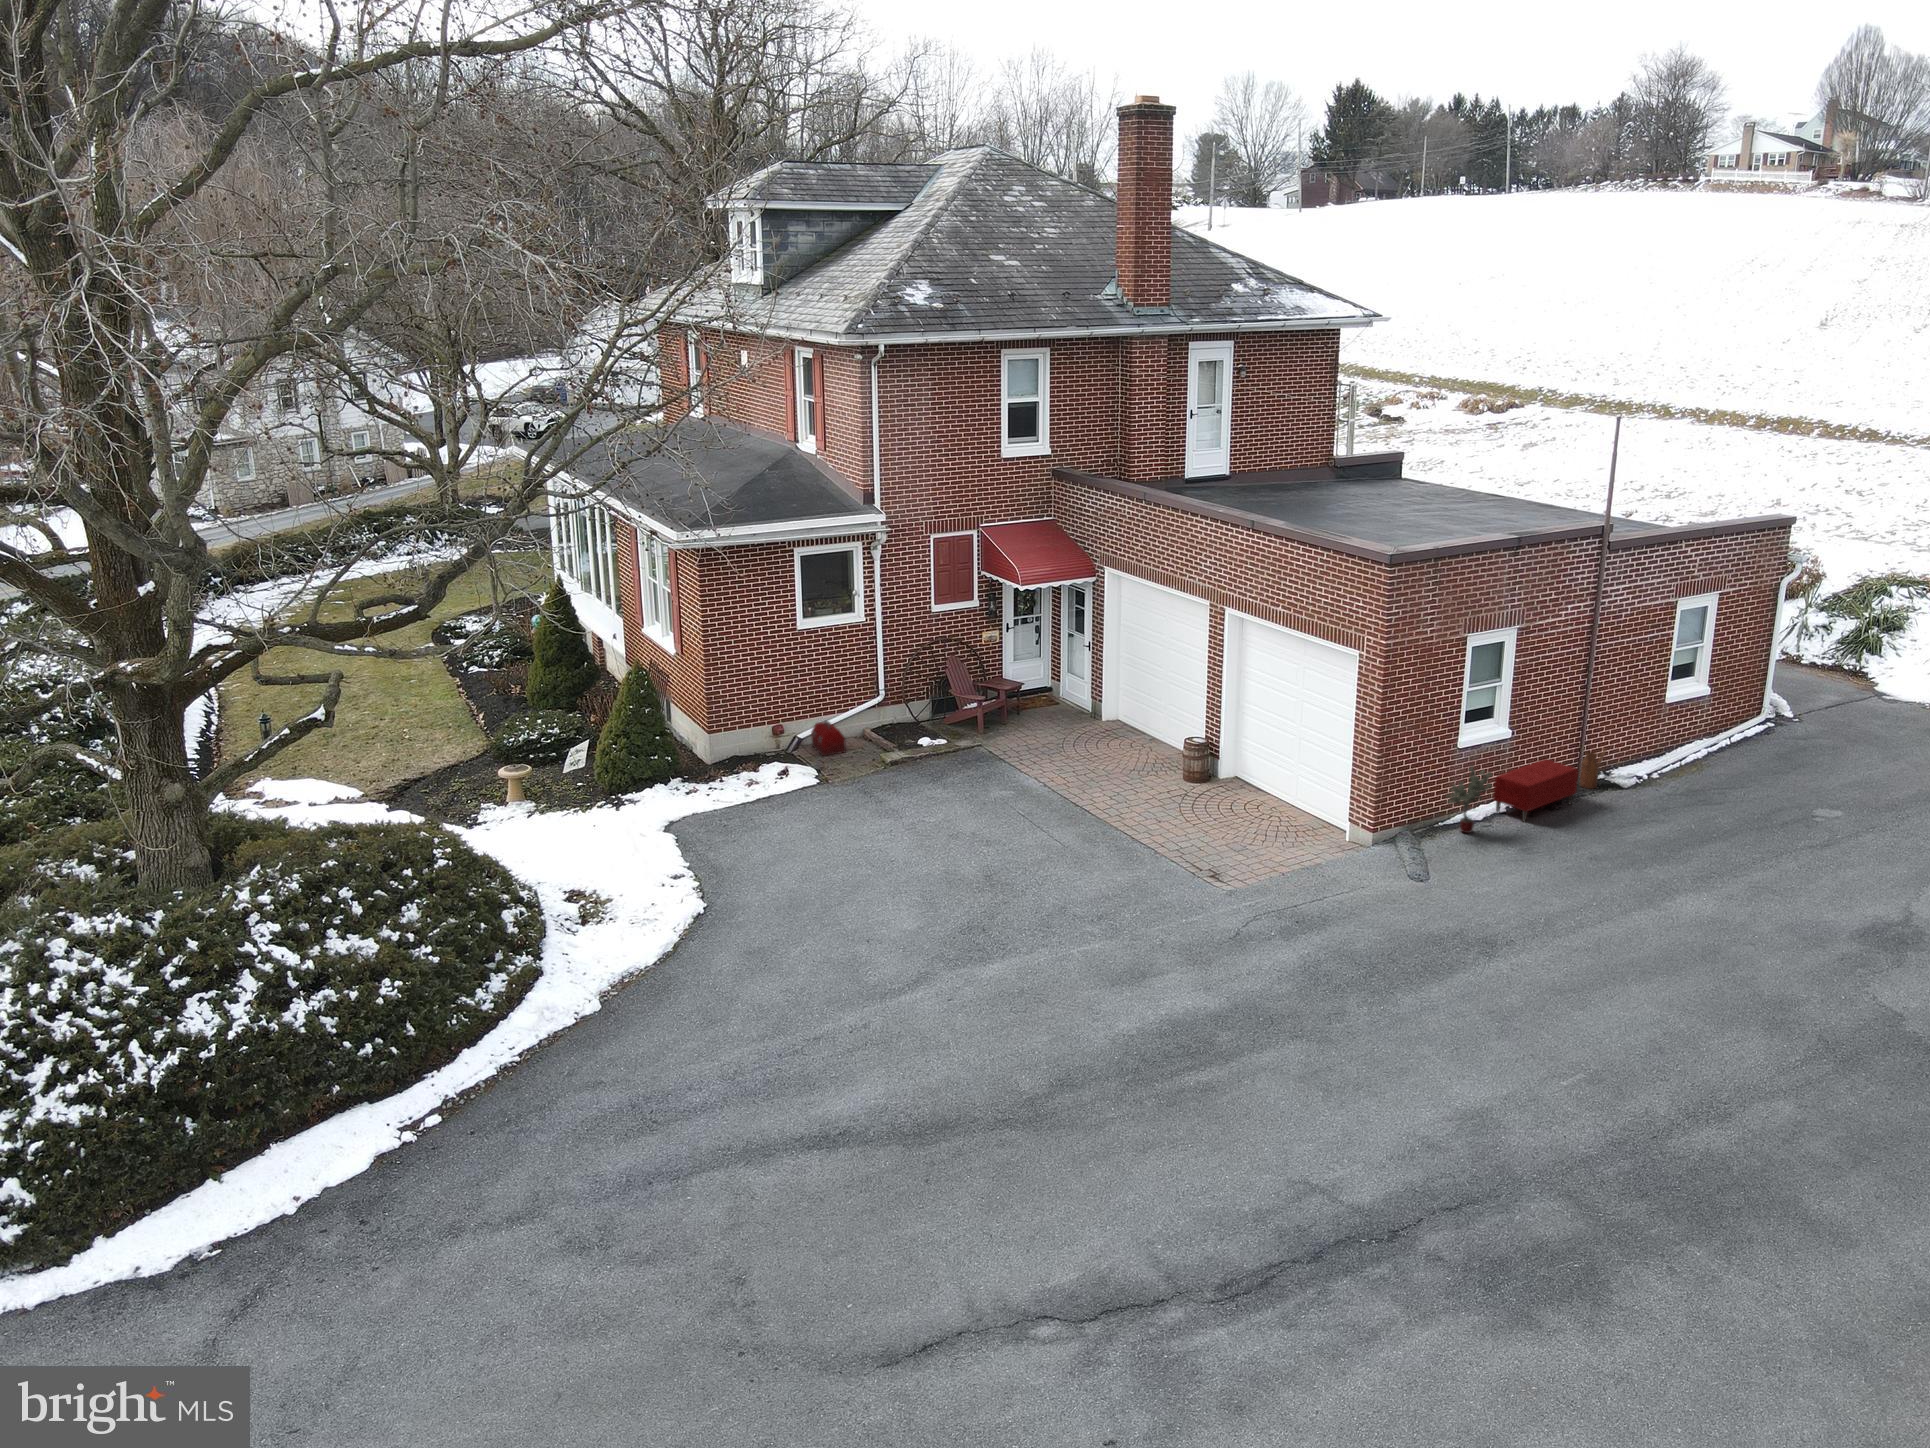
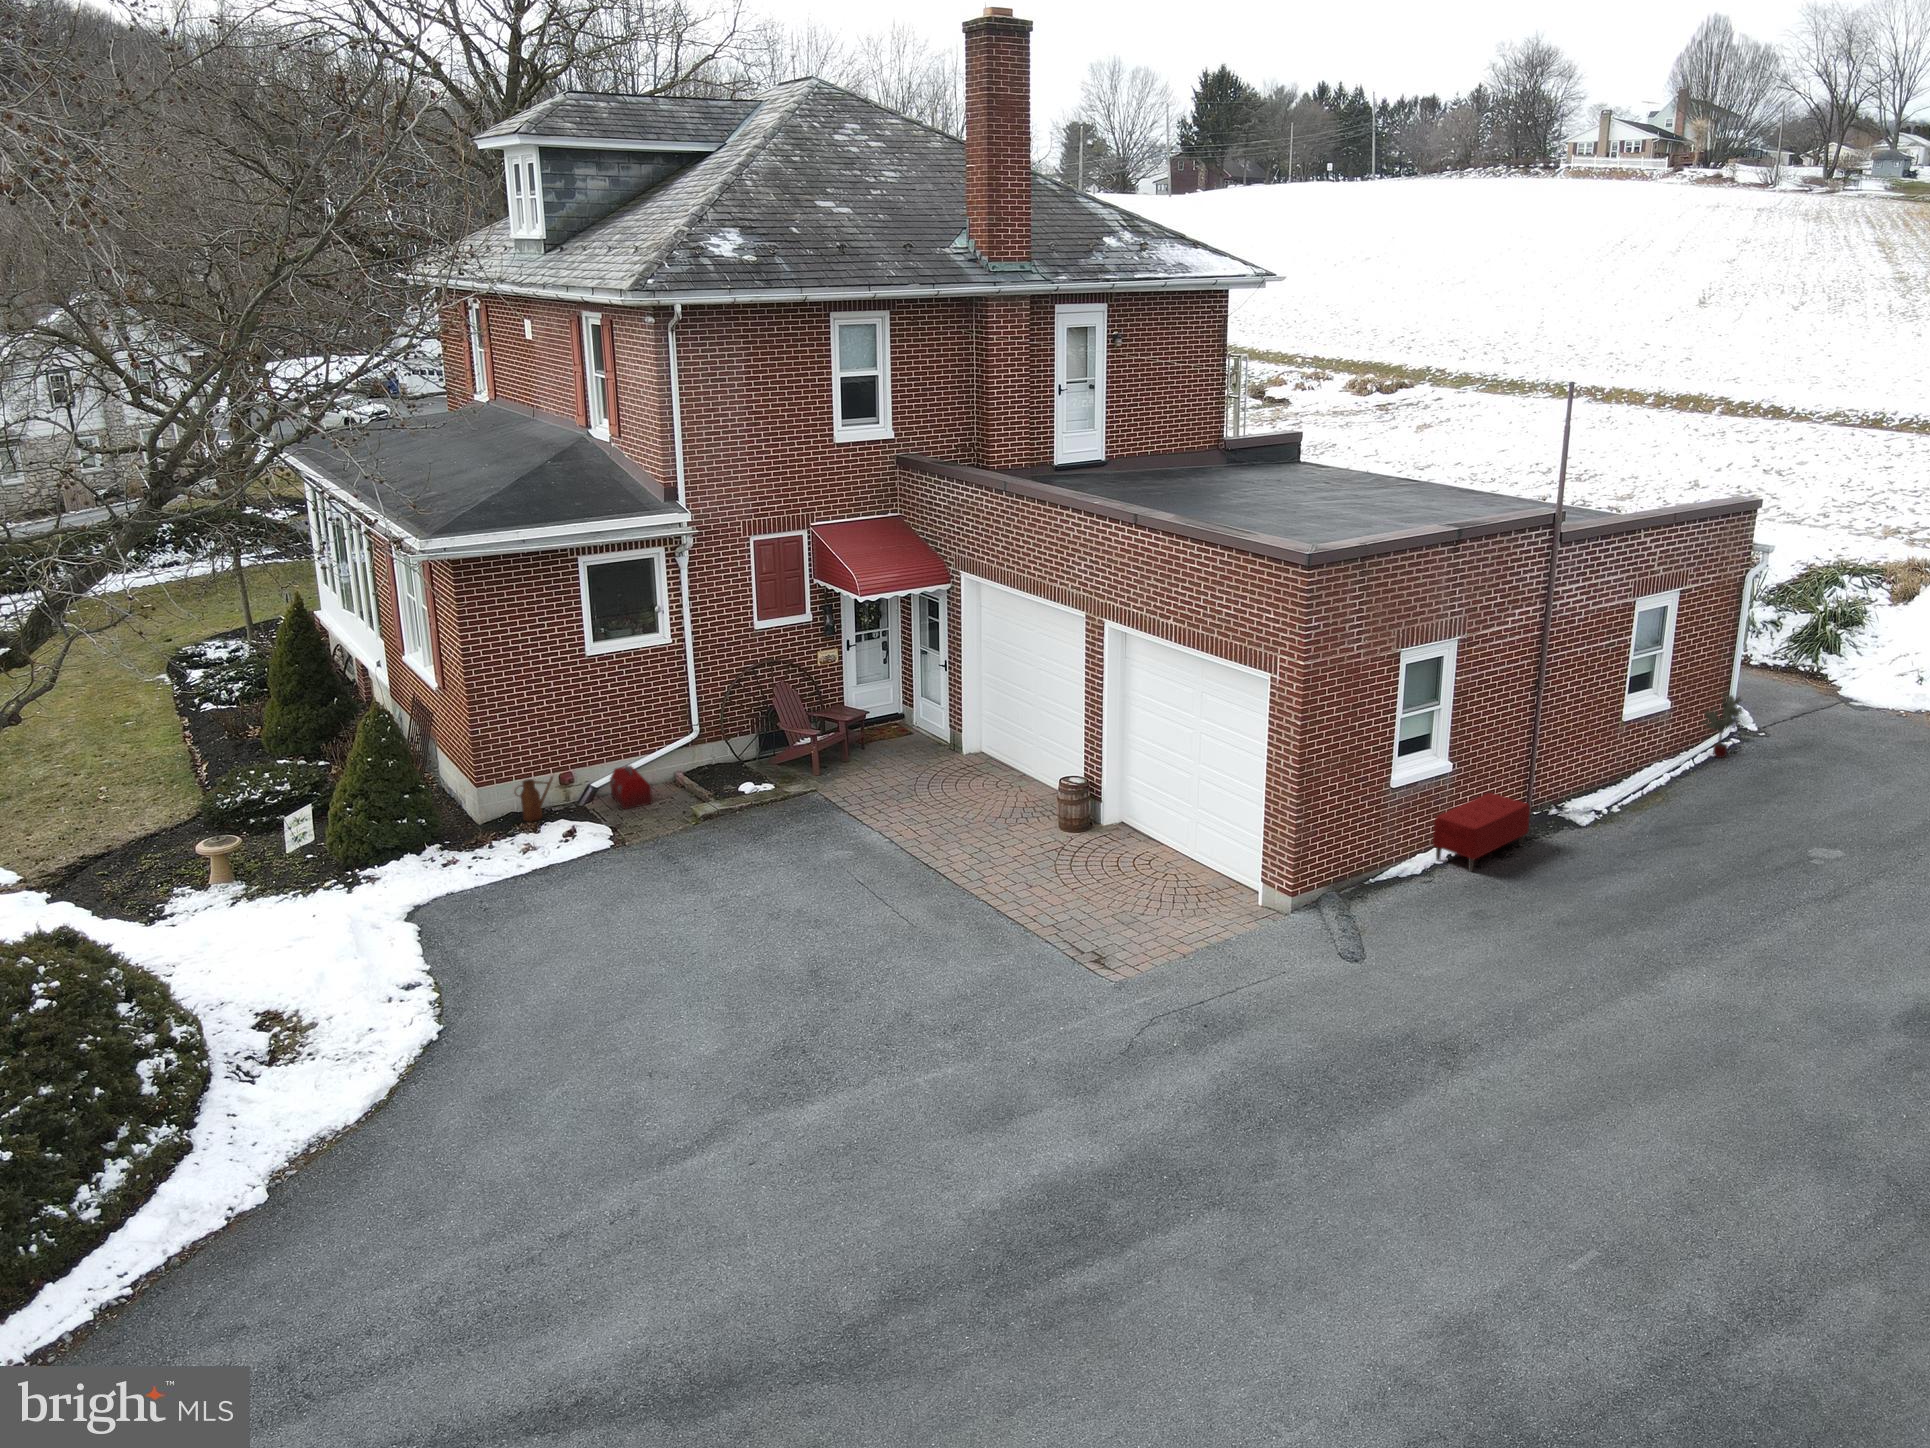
watering can: present [1580,750,1606,789] -> present [515,777,553,821]
potted tree: present [1446,766,1492,833] -> present [1703,693,1742,758]

